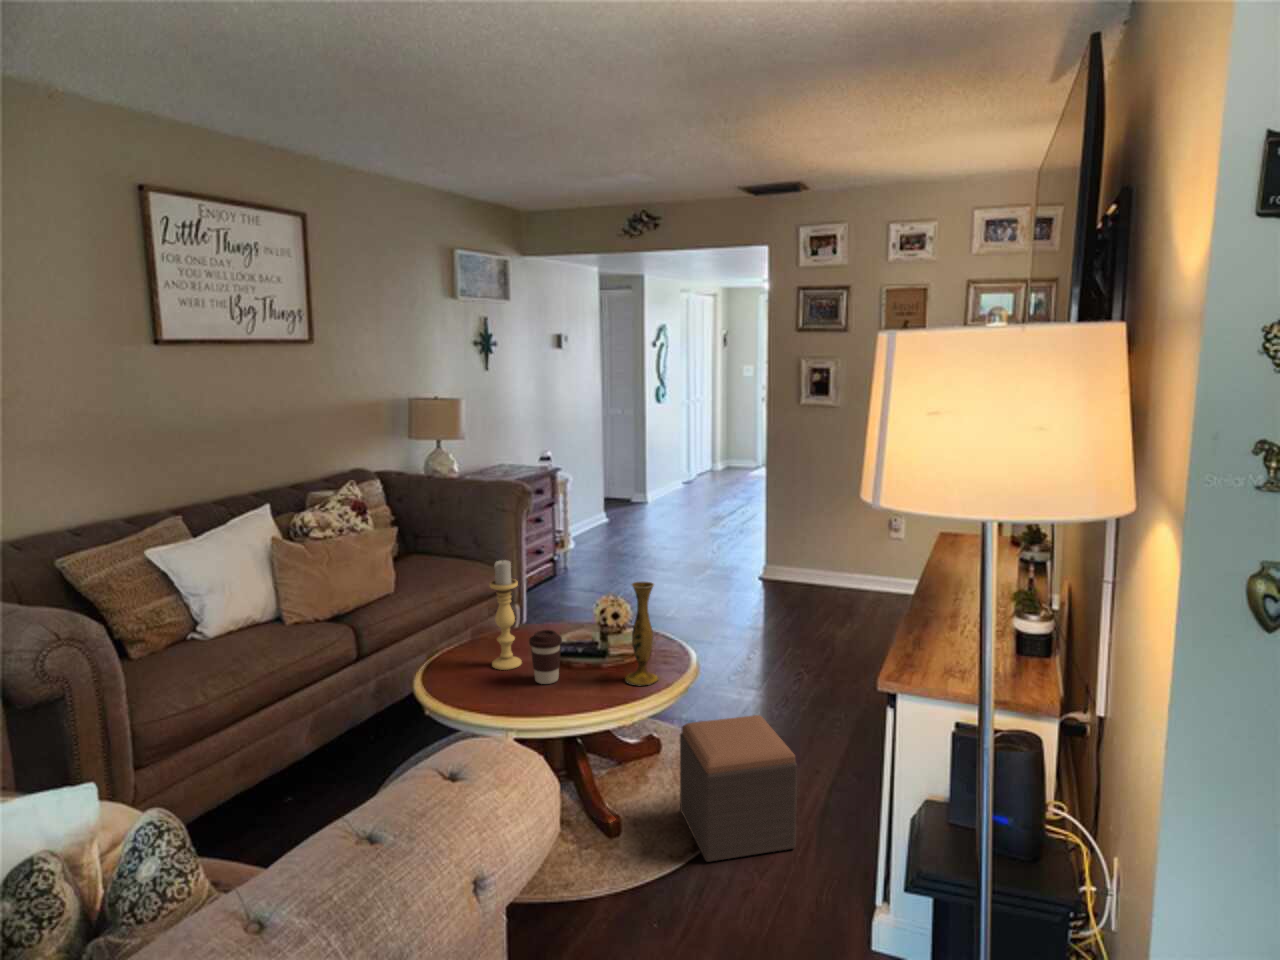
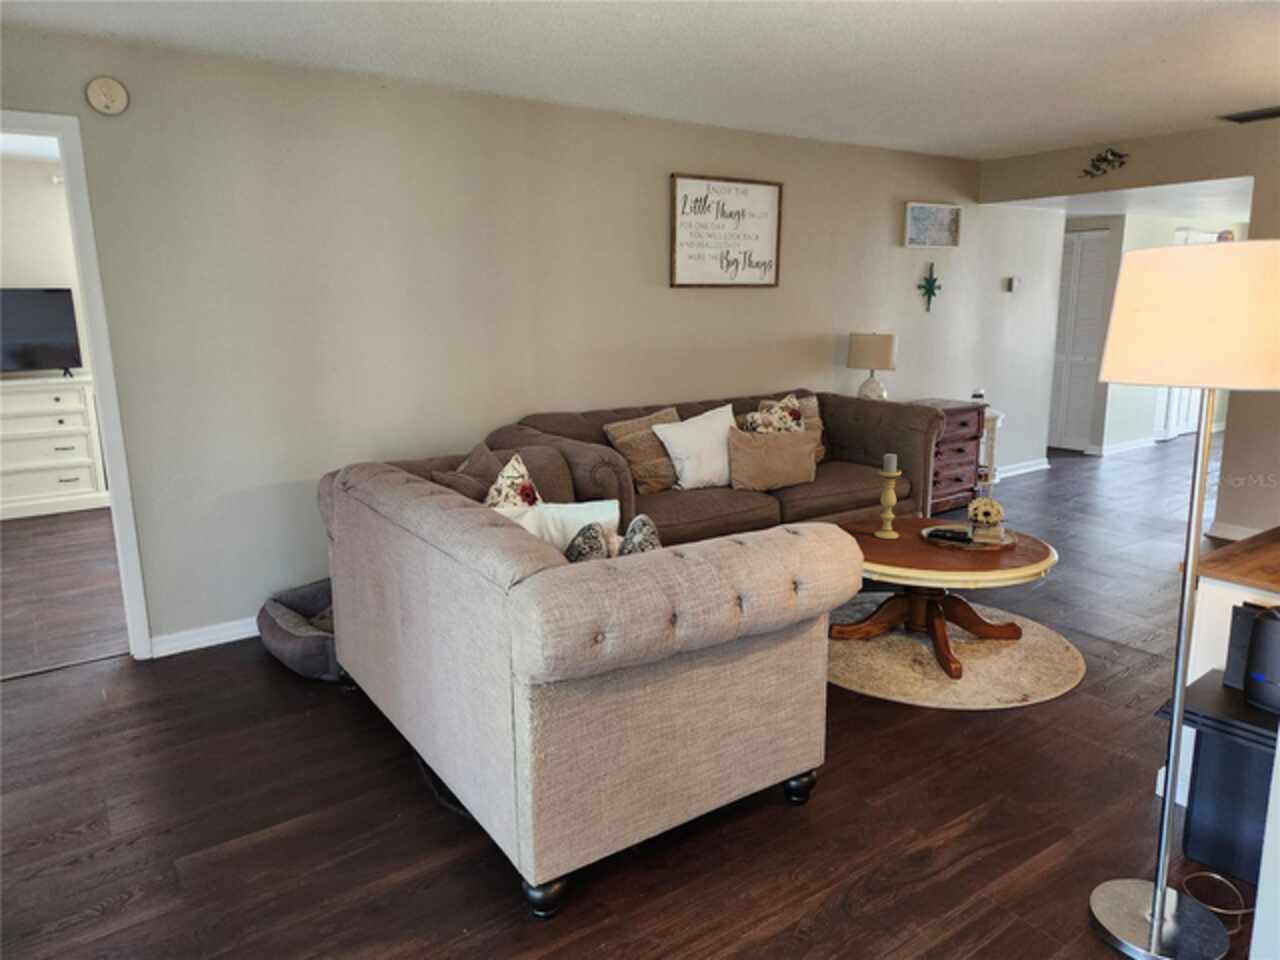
vase: present [625,582,658,685] -> none [979,480,1013,564]
coffee cup: present [529,630,562,684] -> none [902,510,929,551]
footstool: present [680,715,797,862] -> none [1018,604,1124,723]

